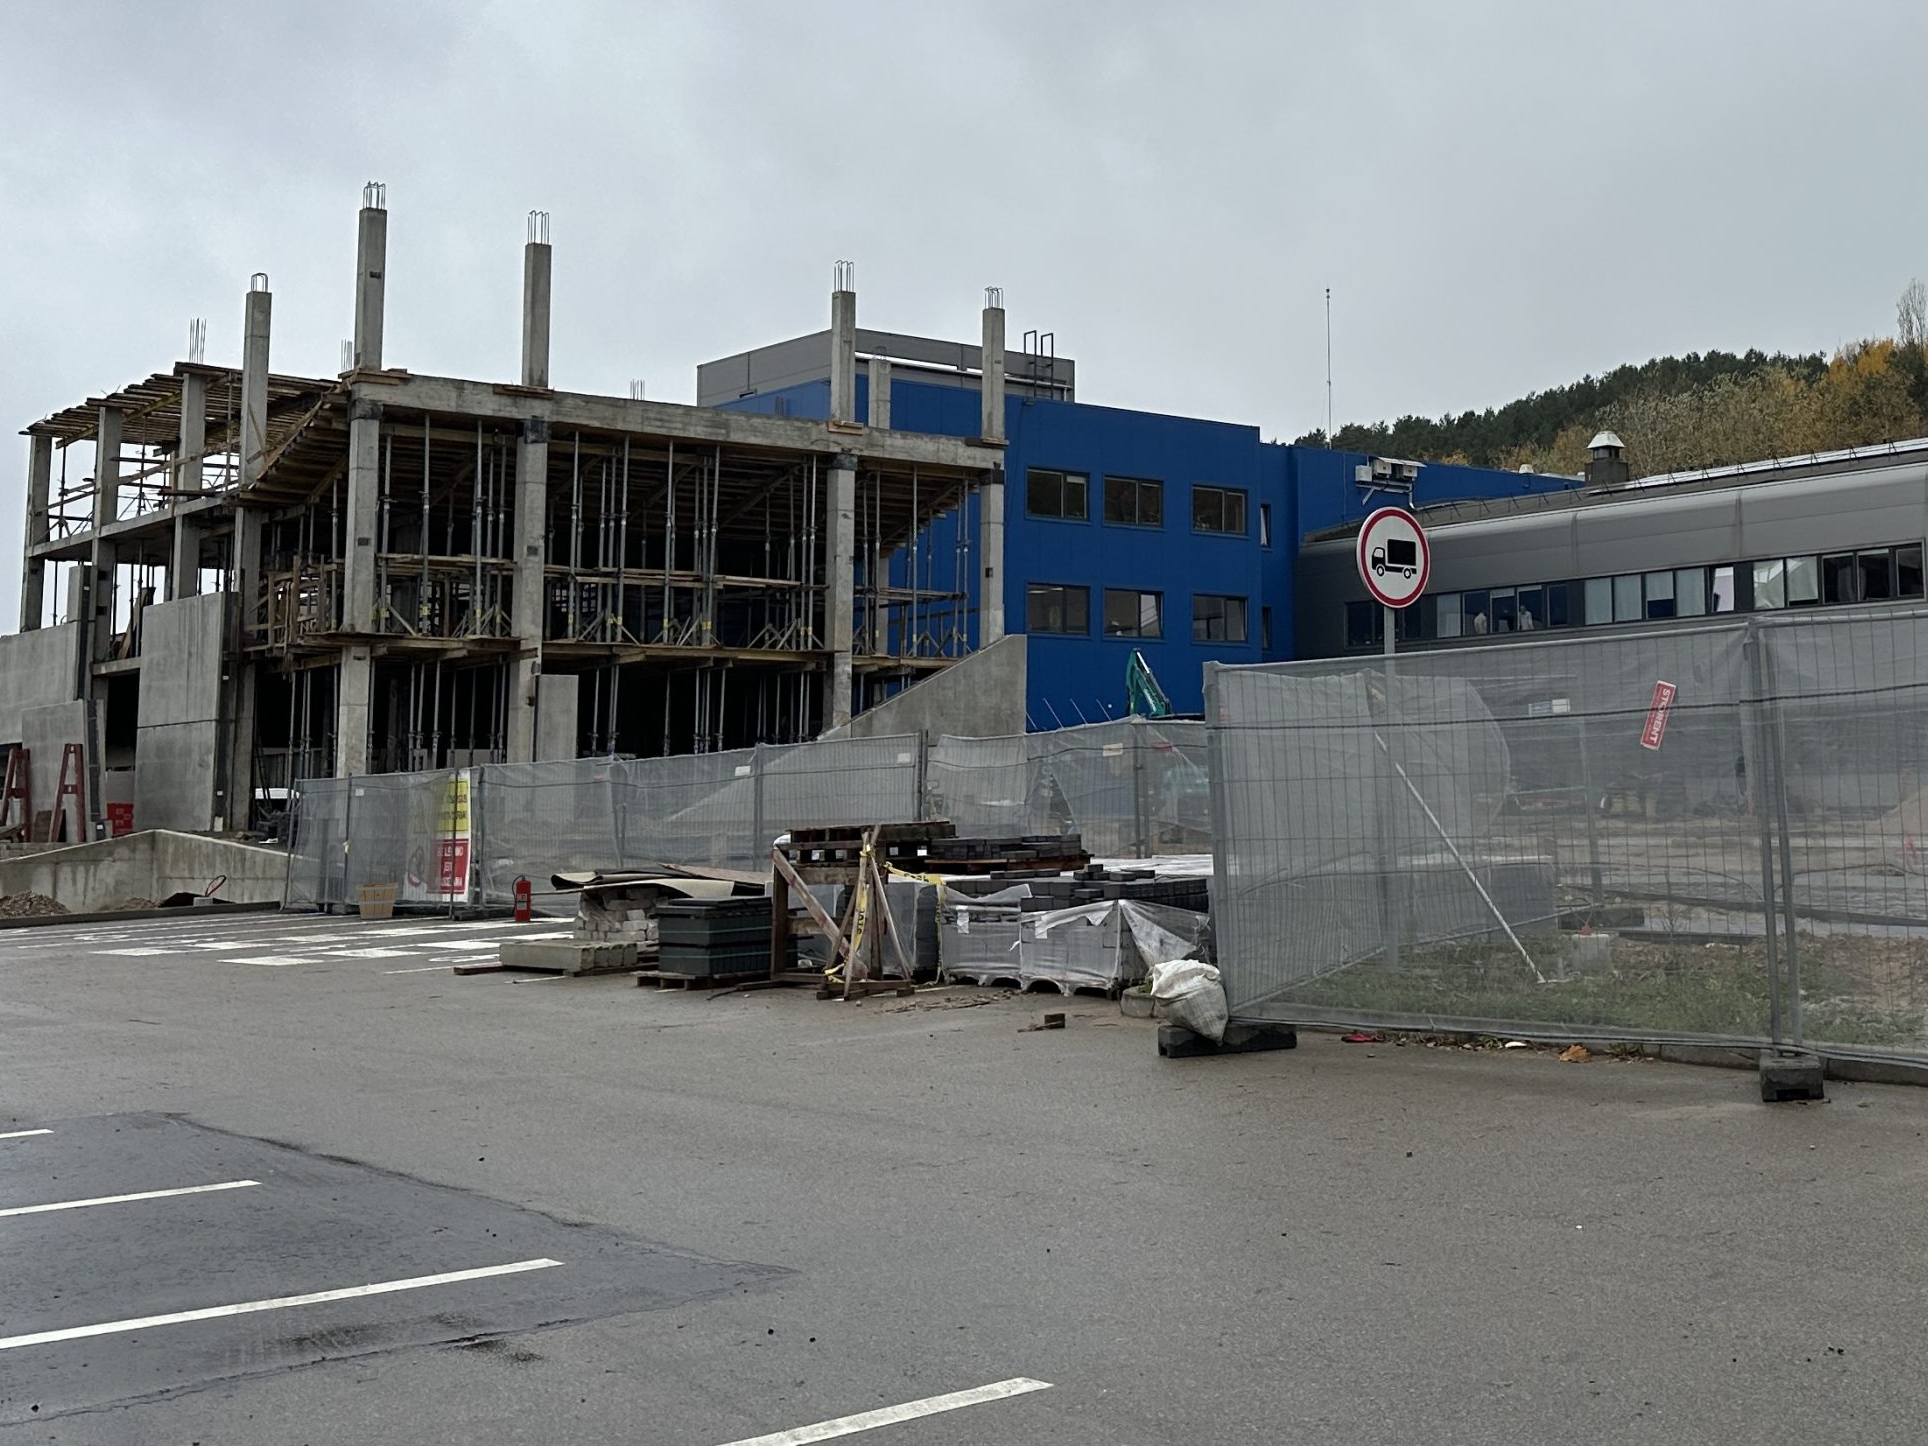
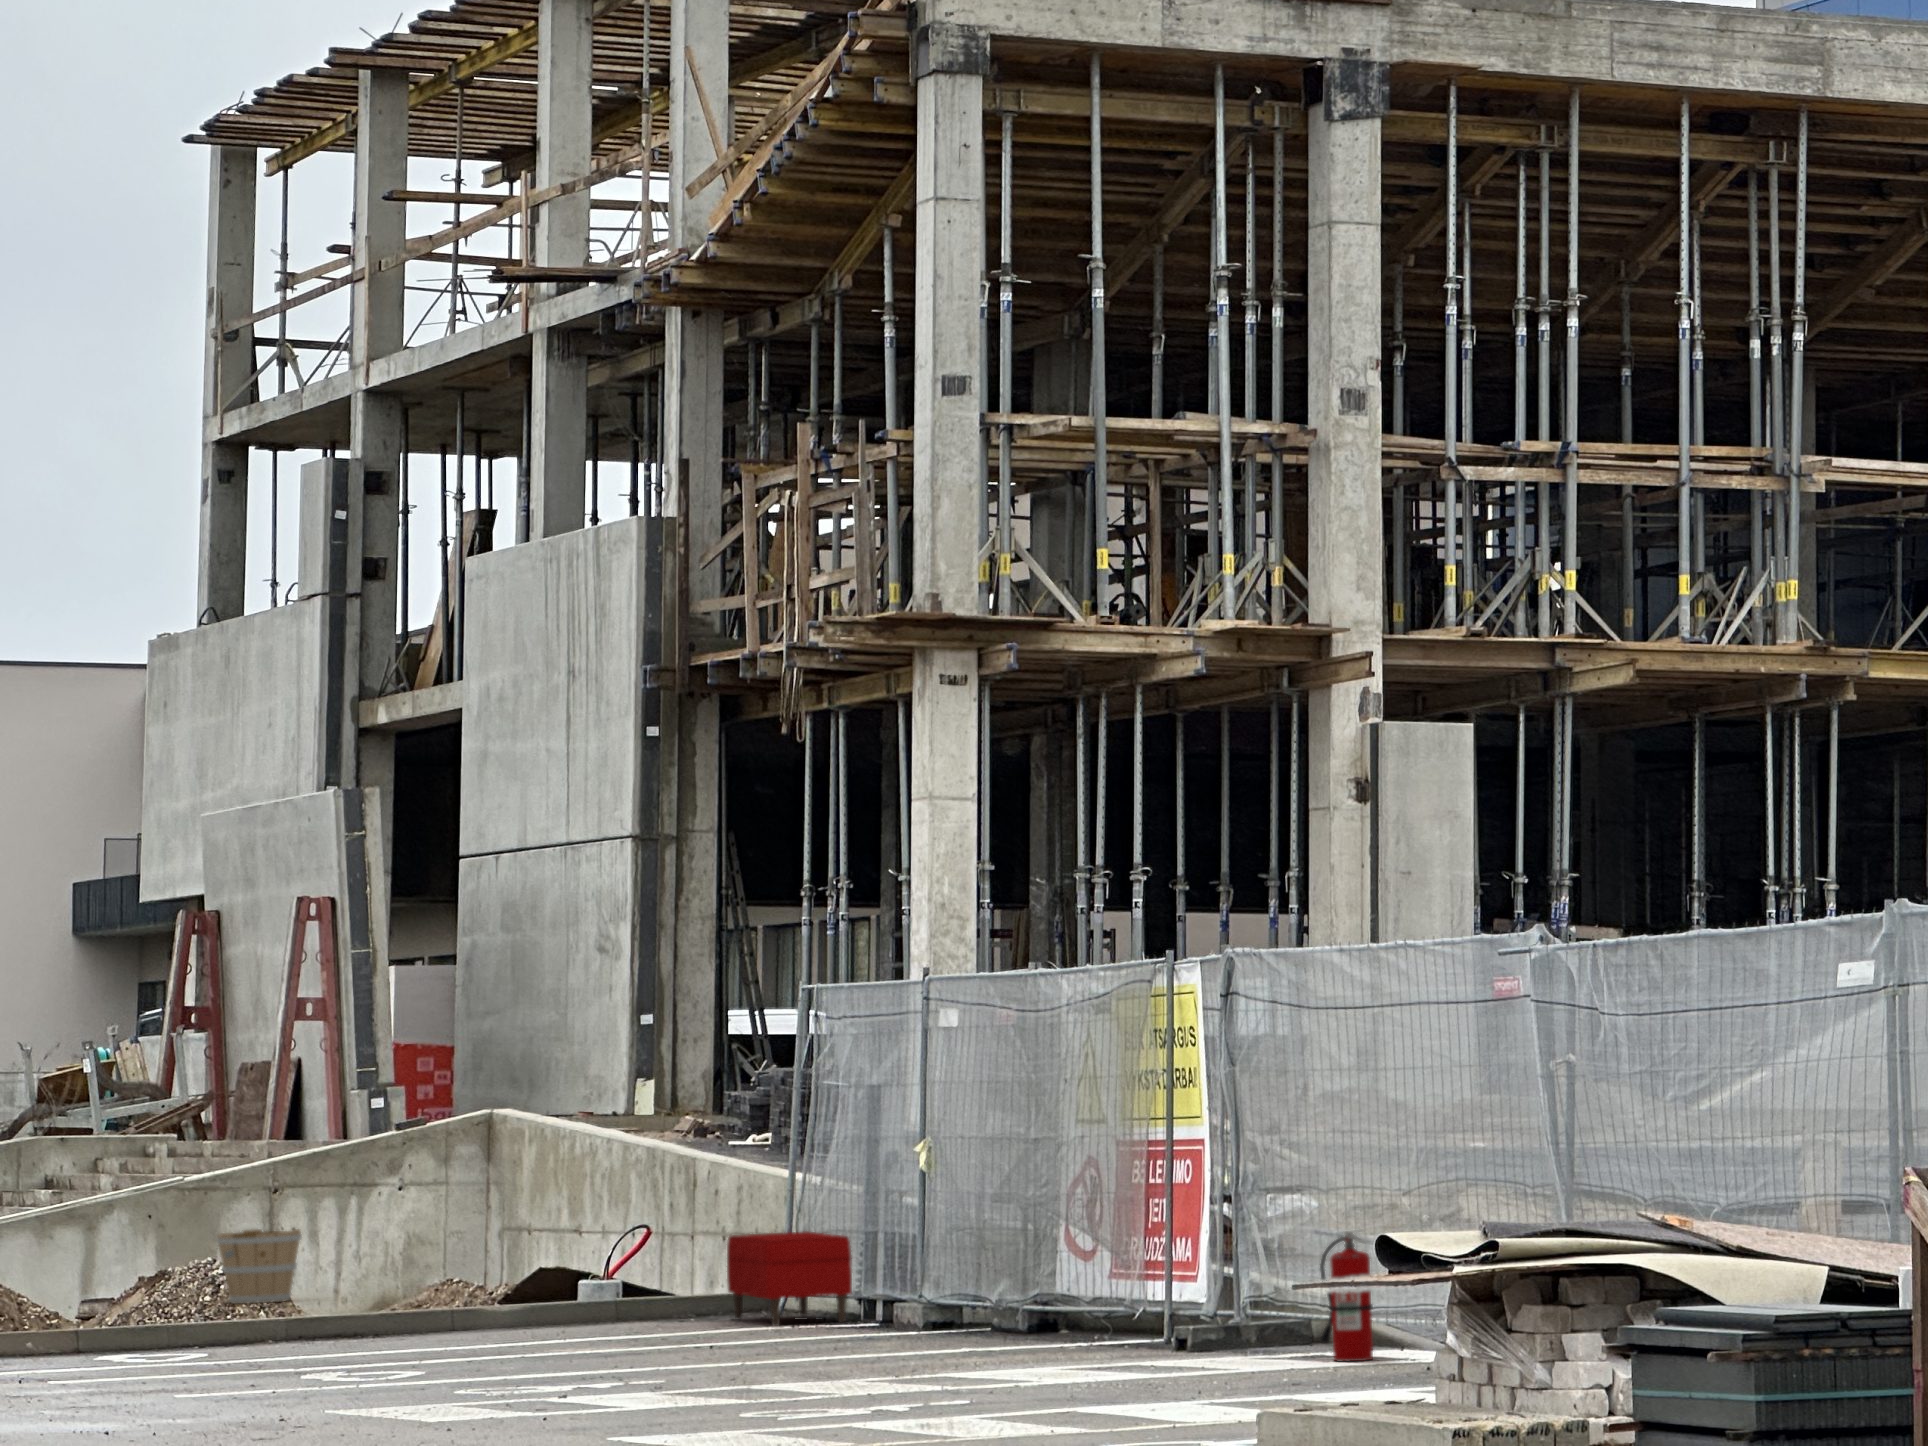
bench: none [264,878,317,915] -> present [727,1231,852,1326]
wooden bucket: present [356,883,398,919] -> present [216,1229,302,1304]

